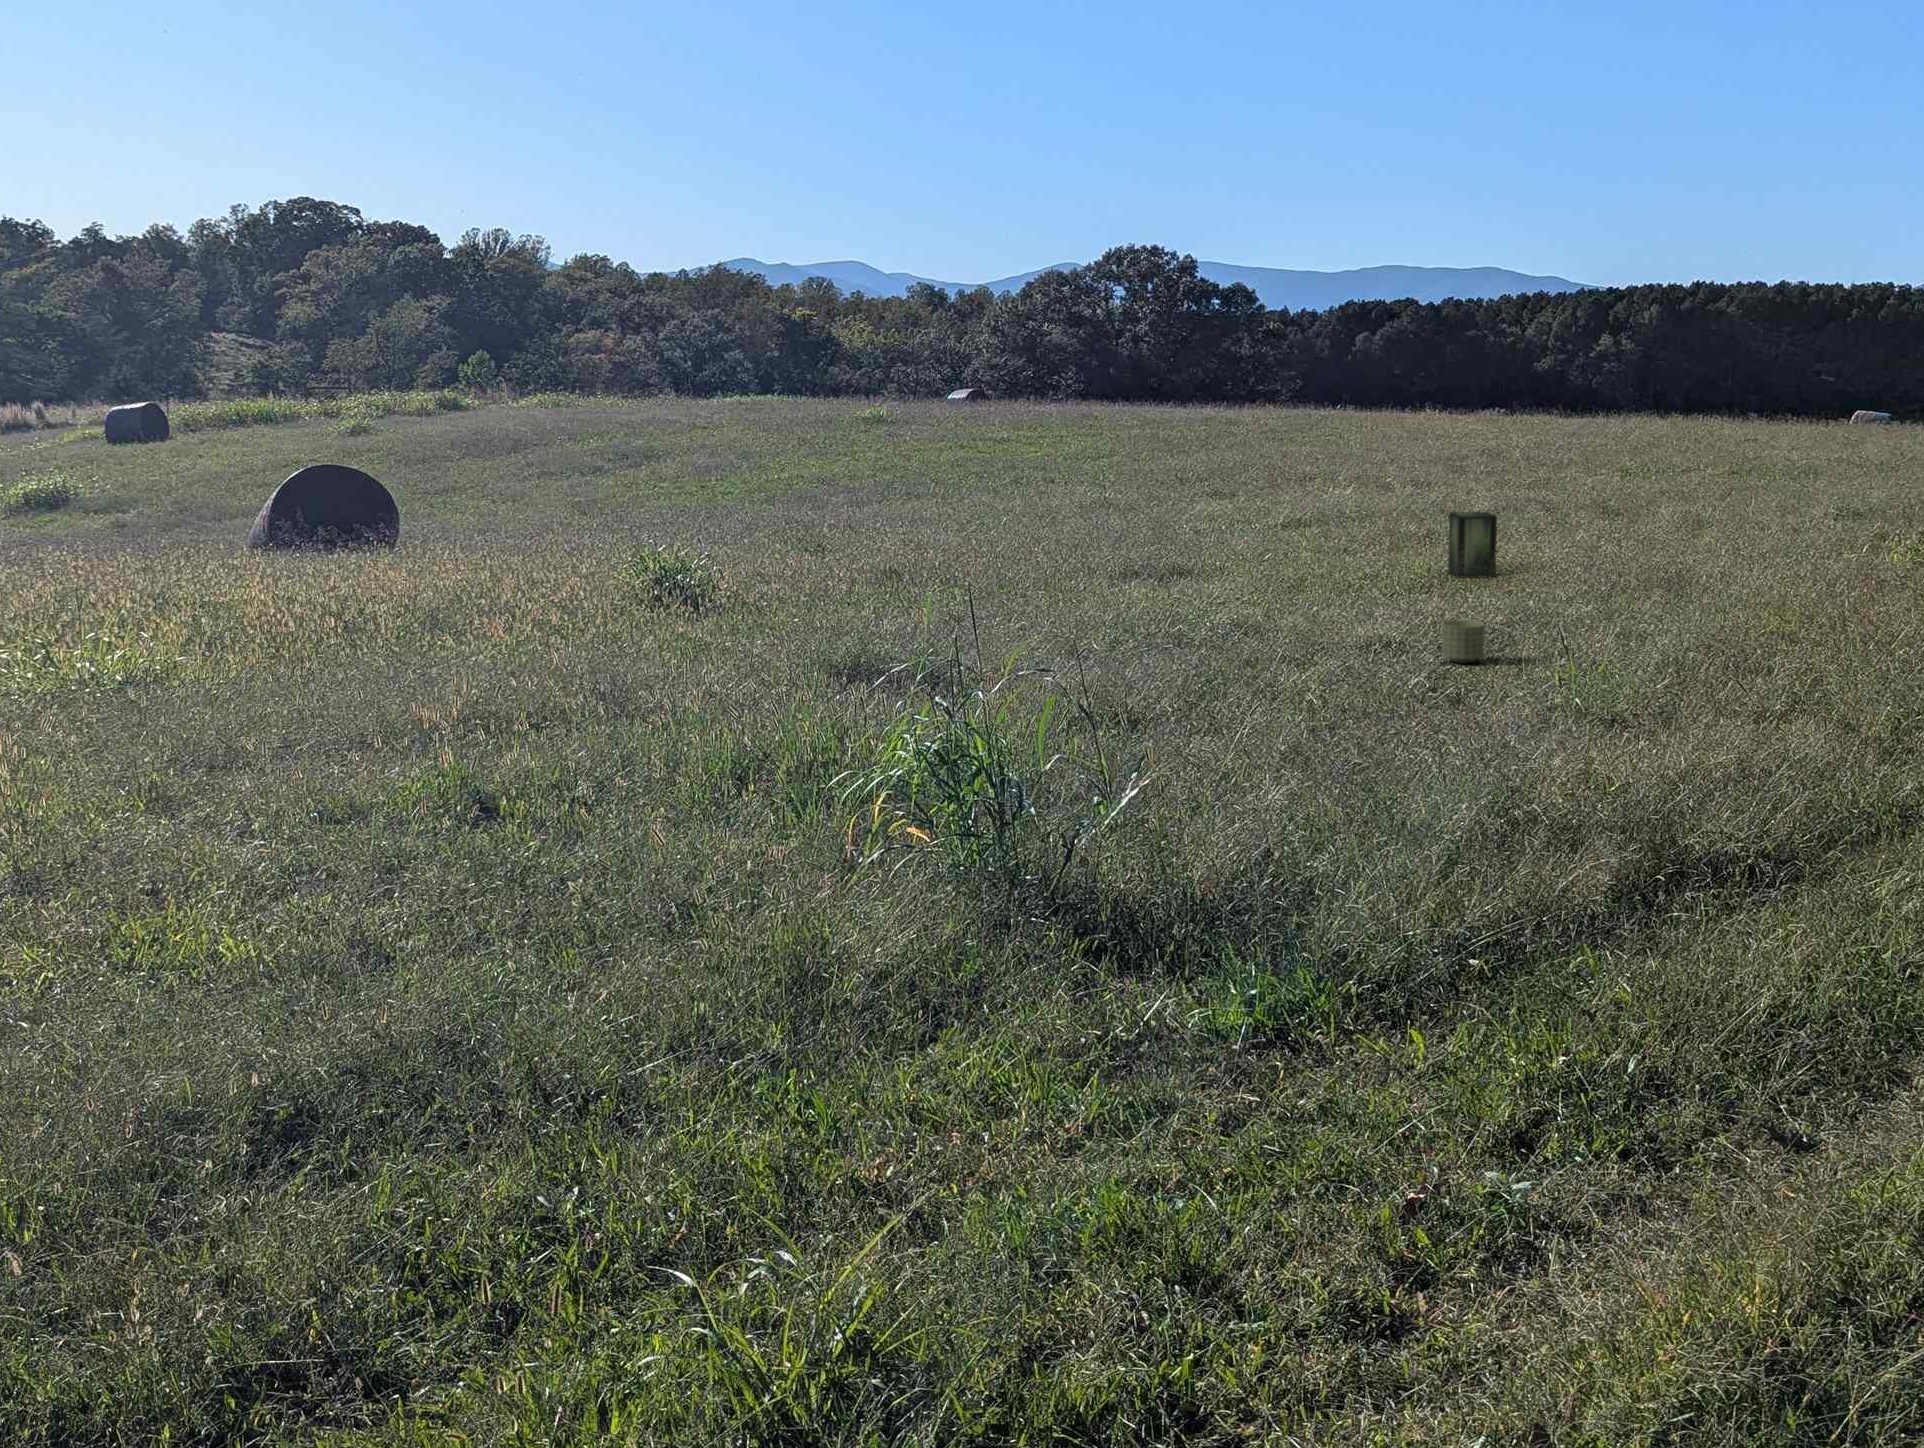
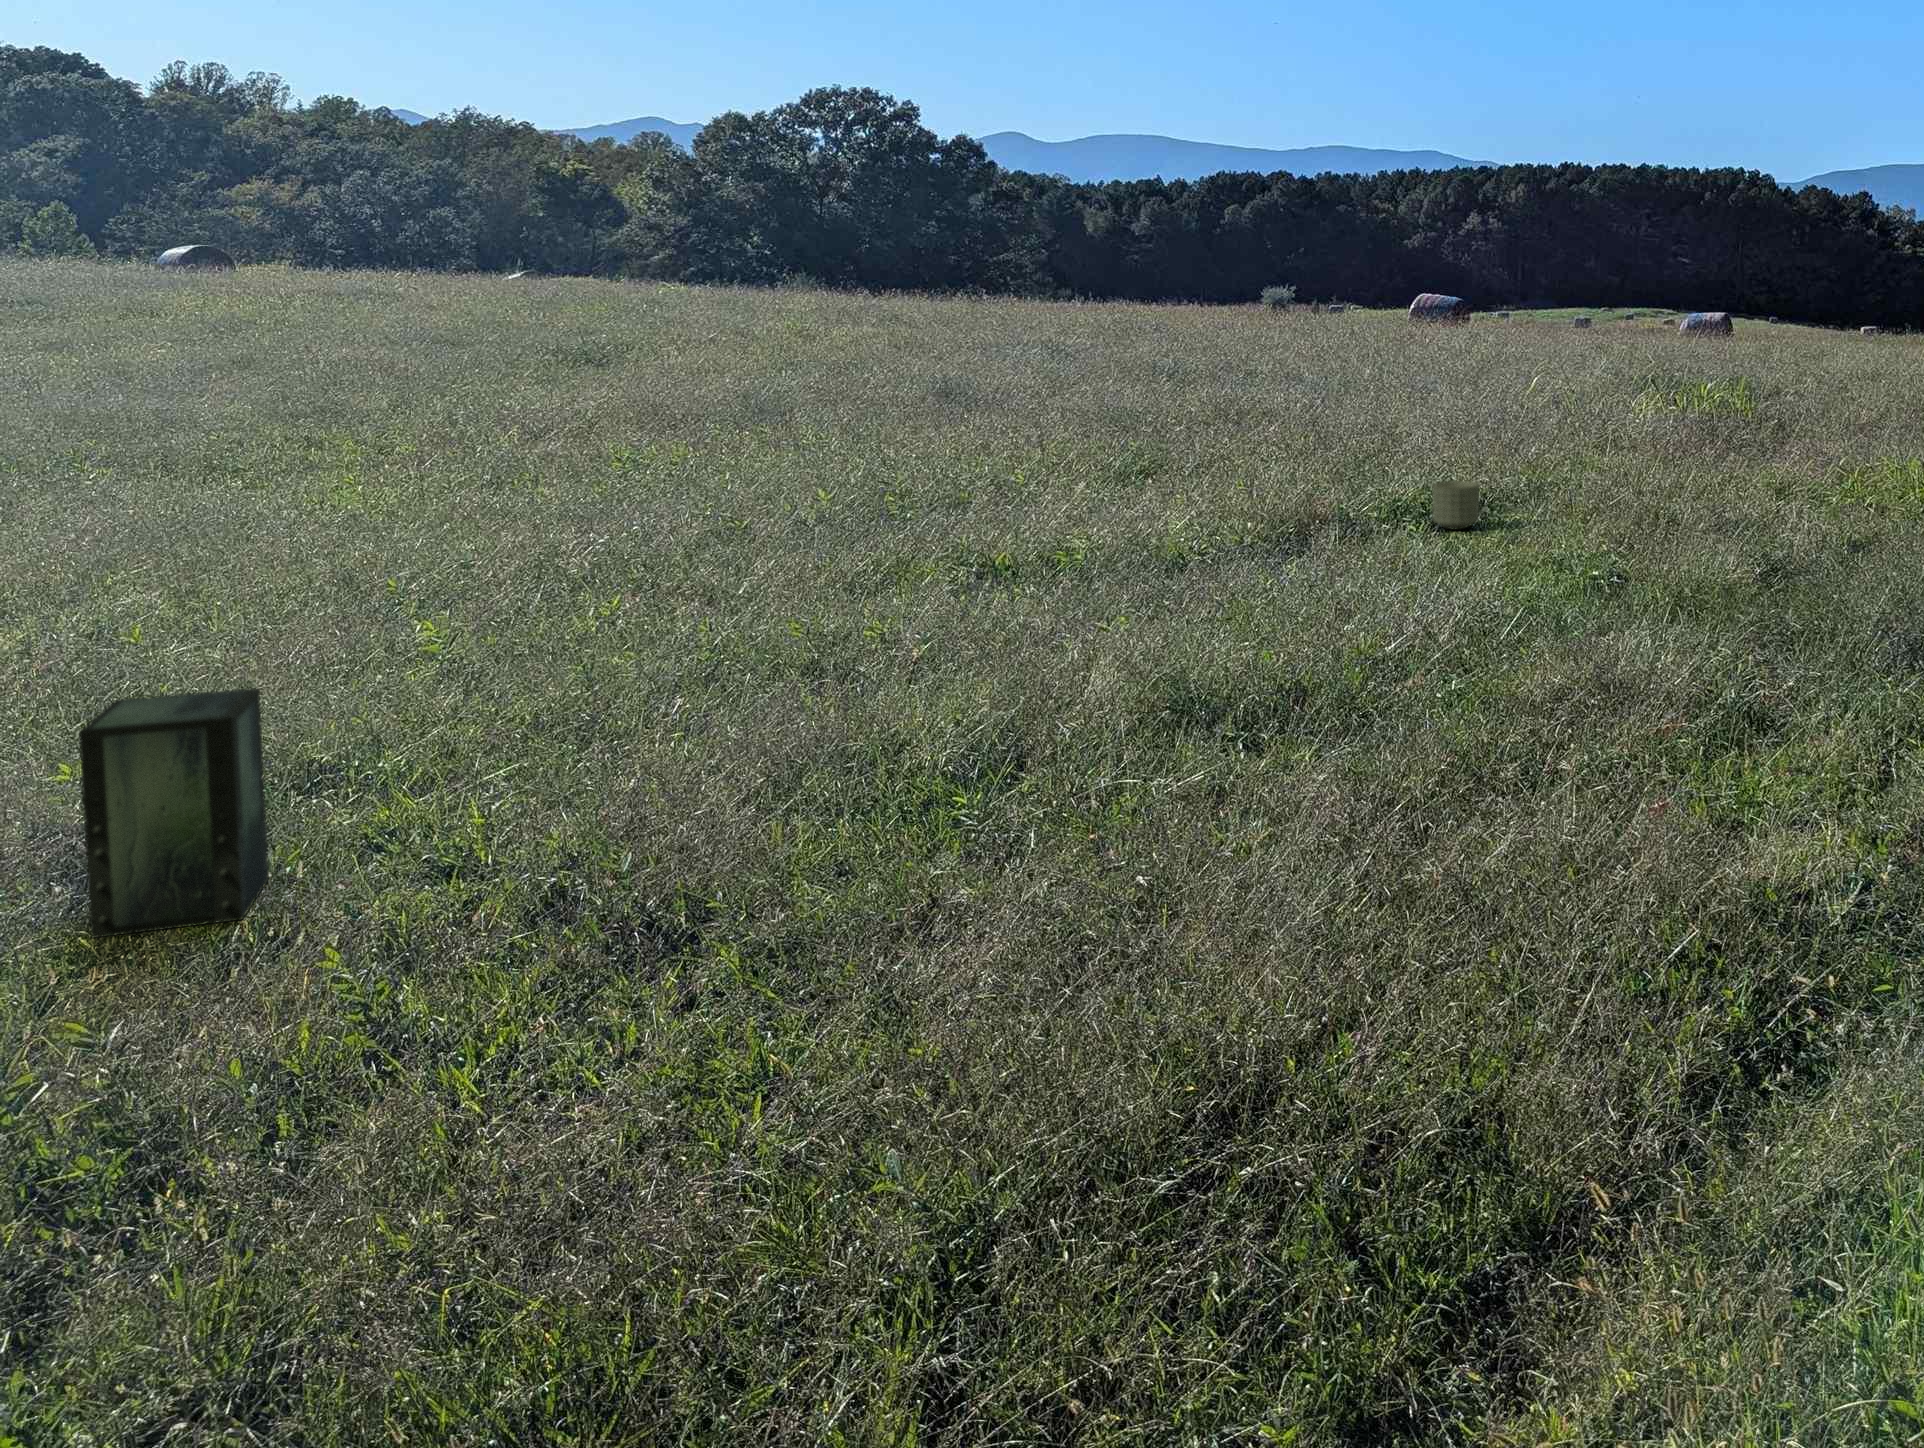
storage box: present [1448,512,1497,578] -> present [79,688,269,938]

